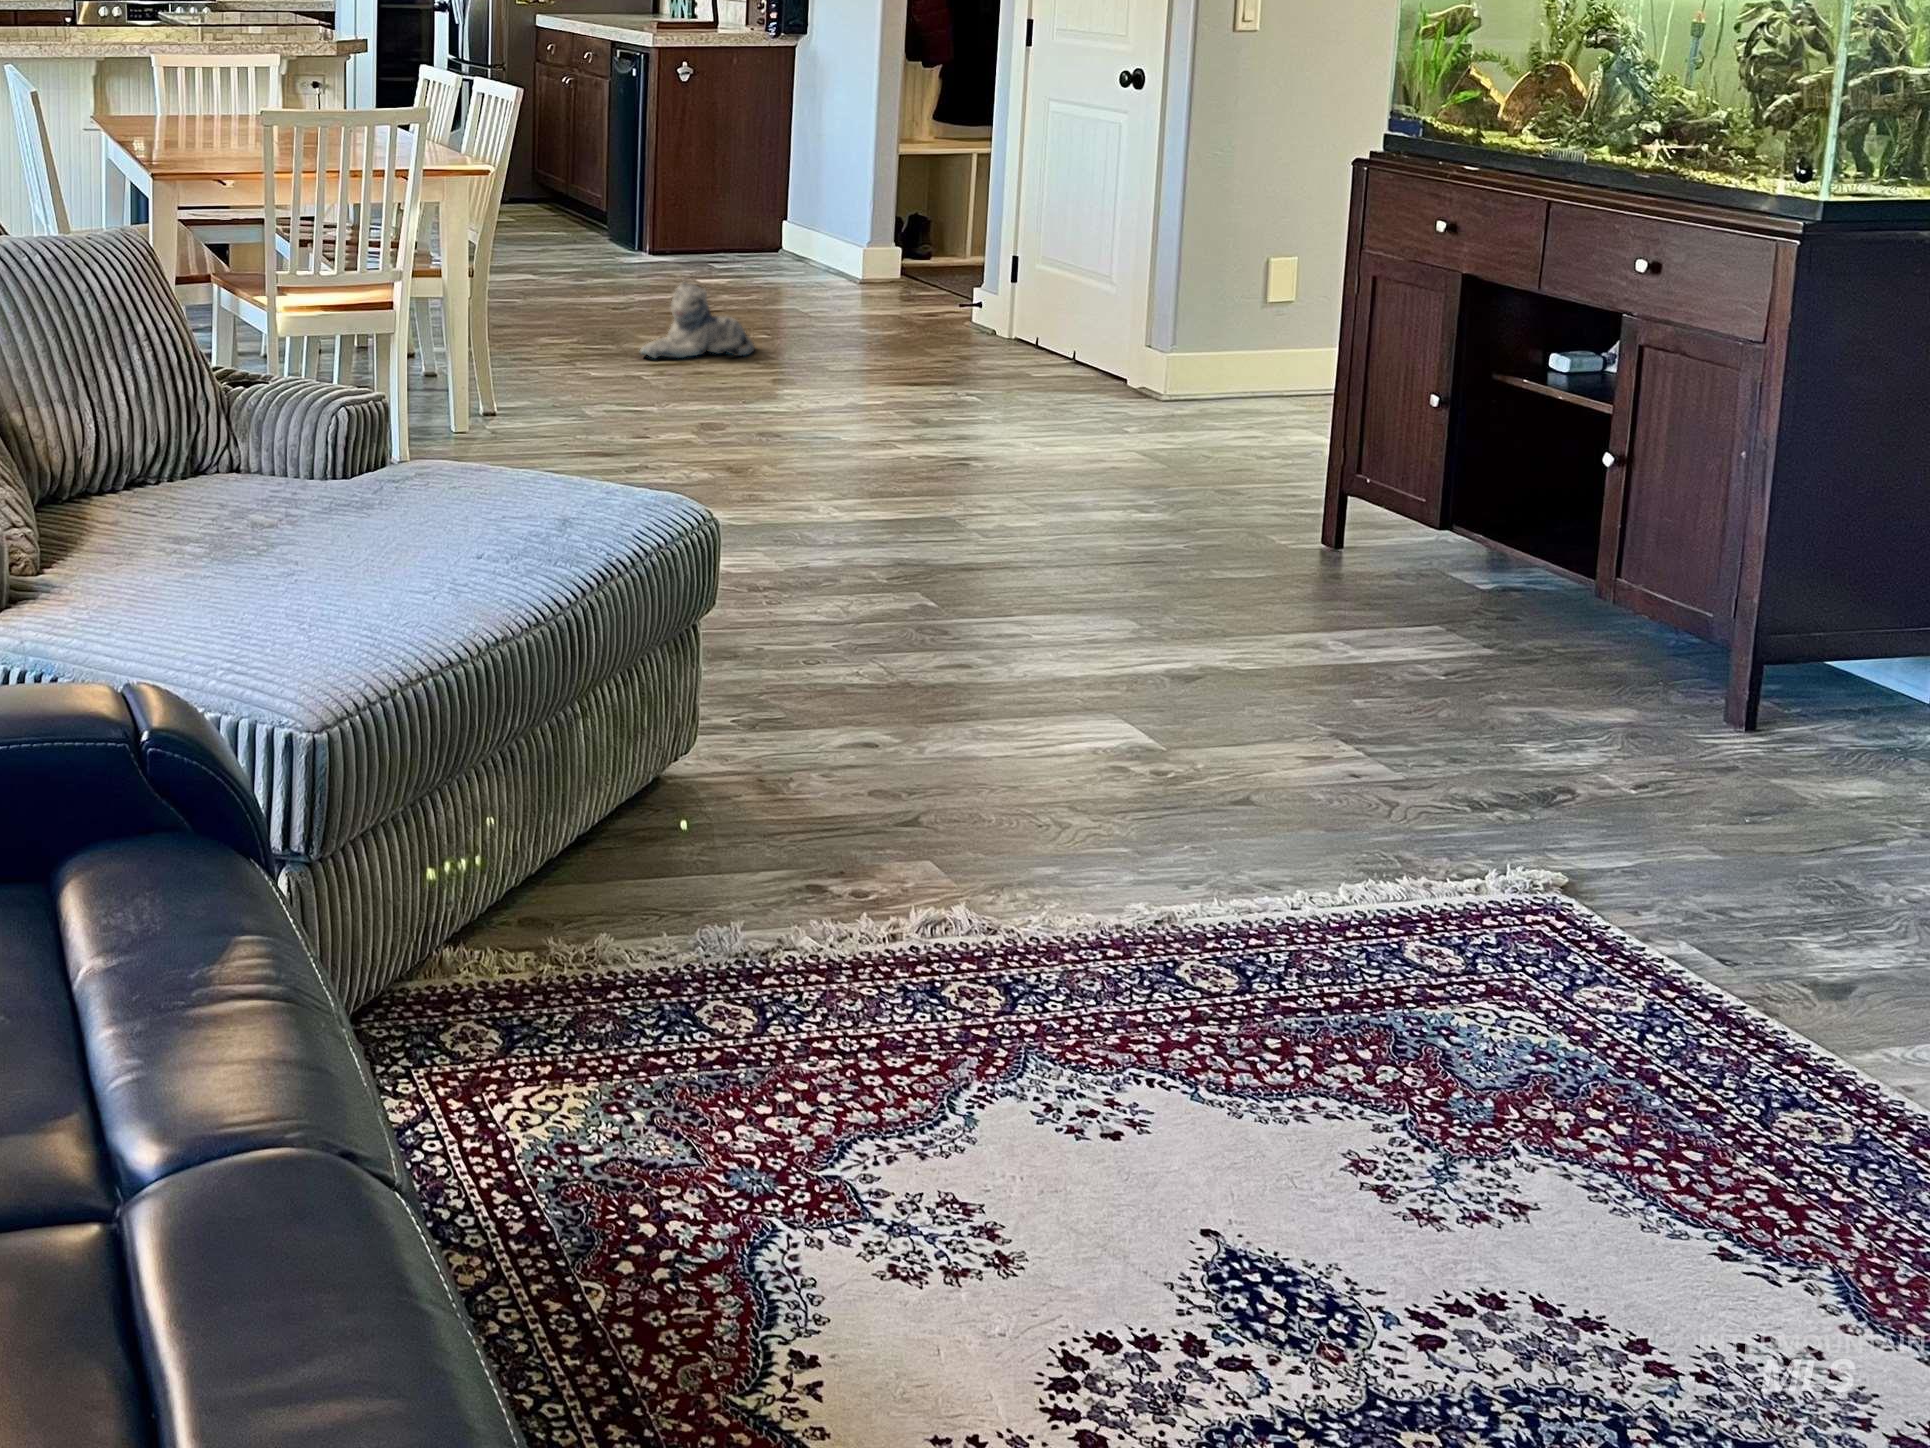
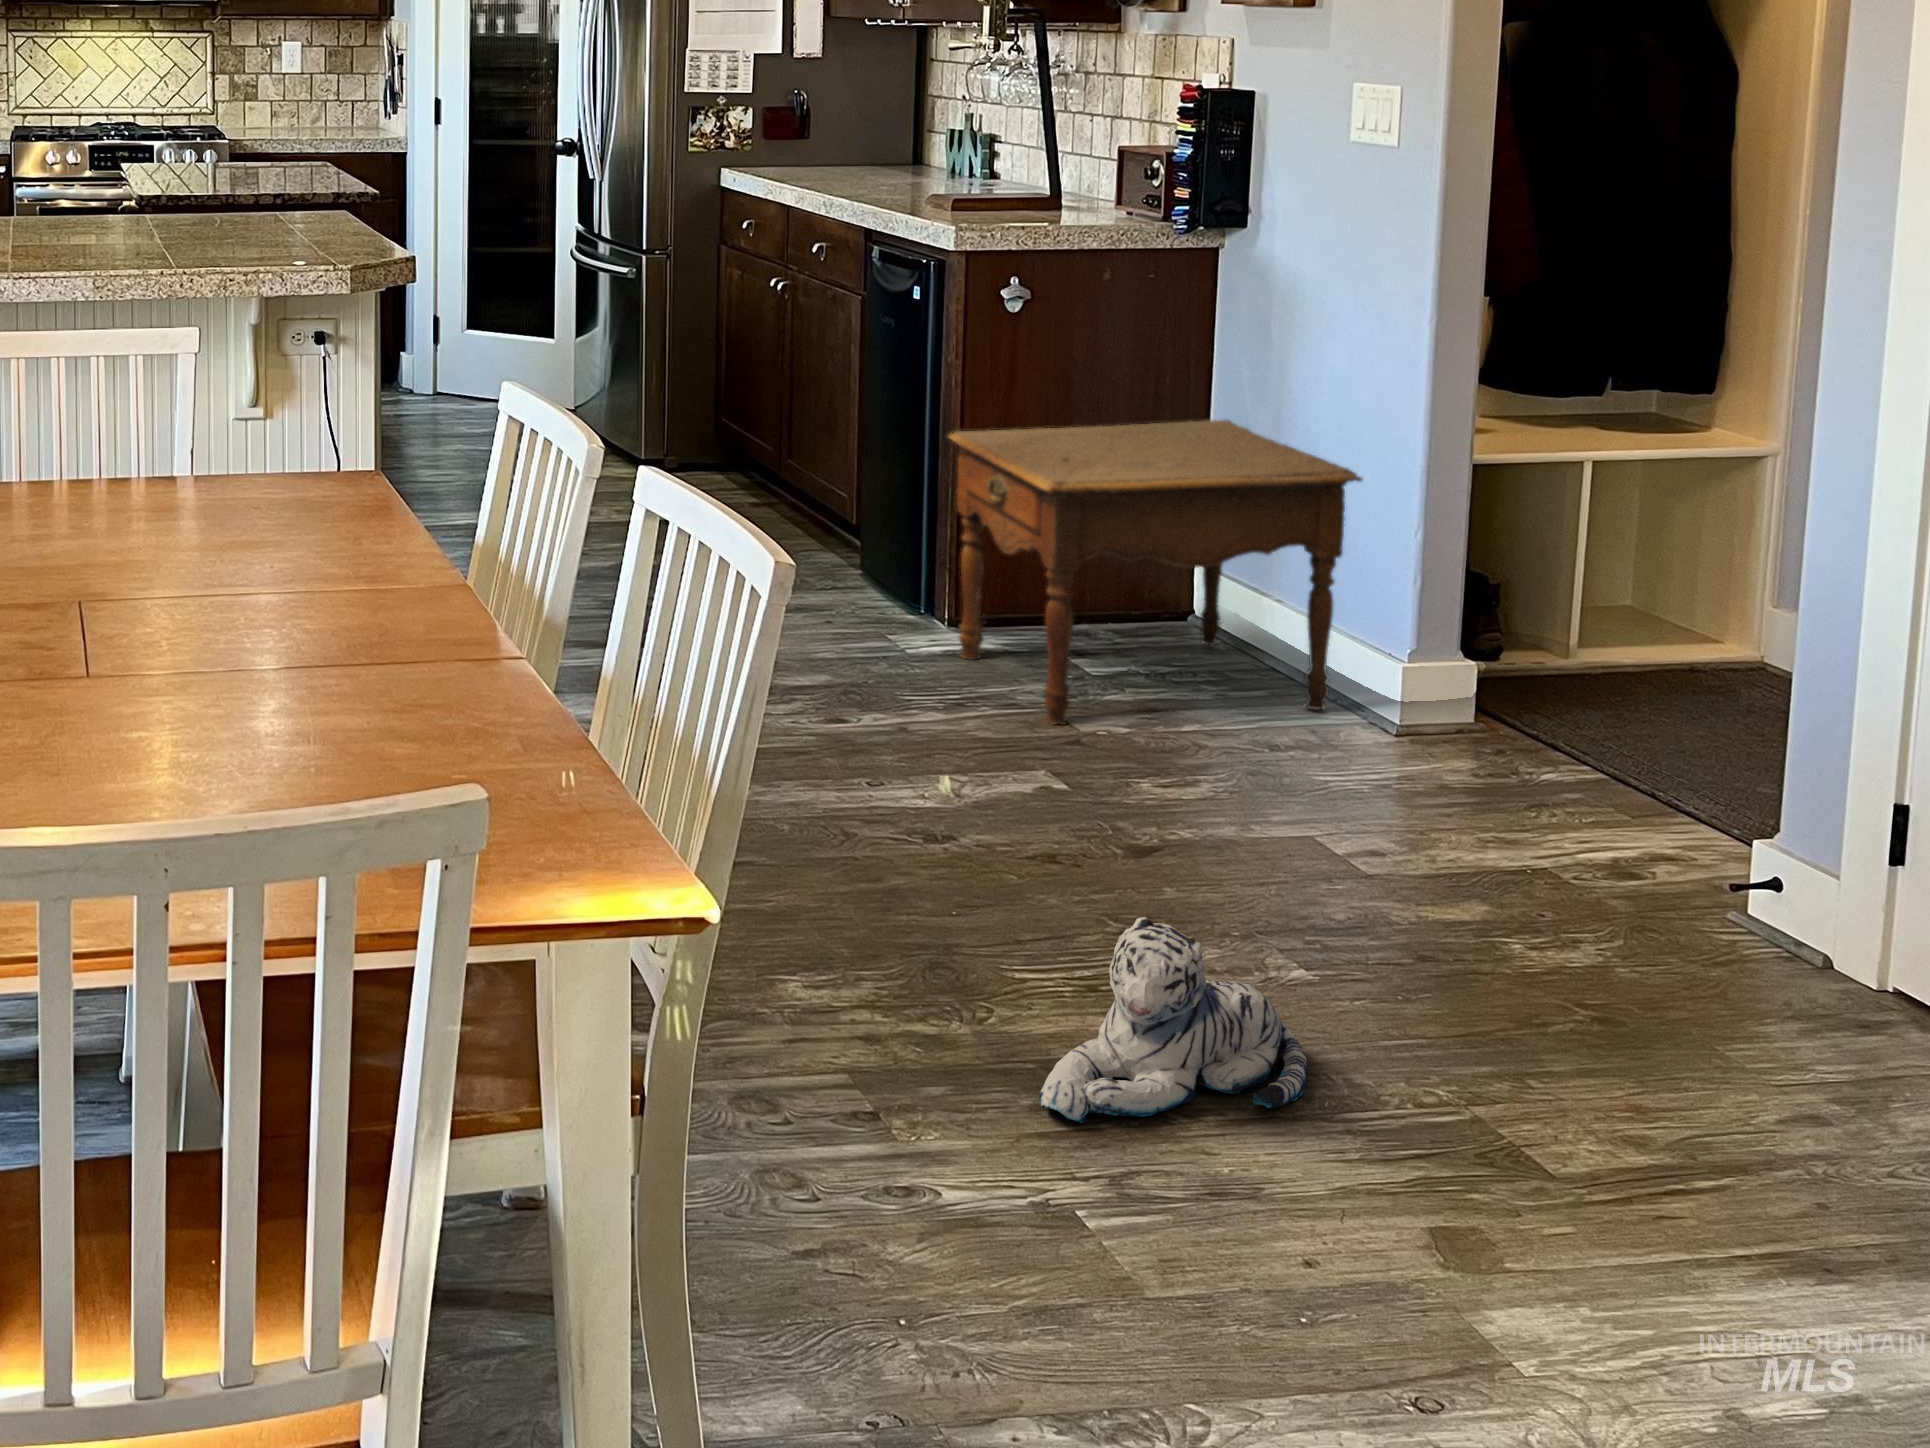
side table: none [645,136,848,279] -> present [948,419,1362,725]

